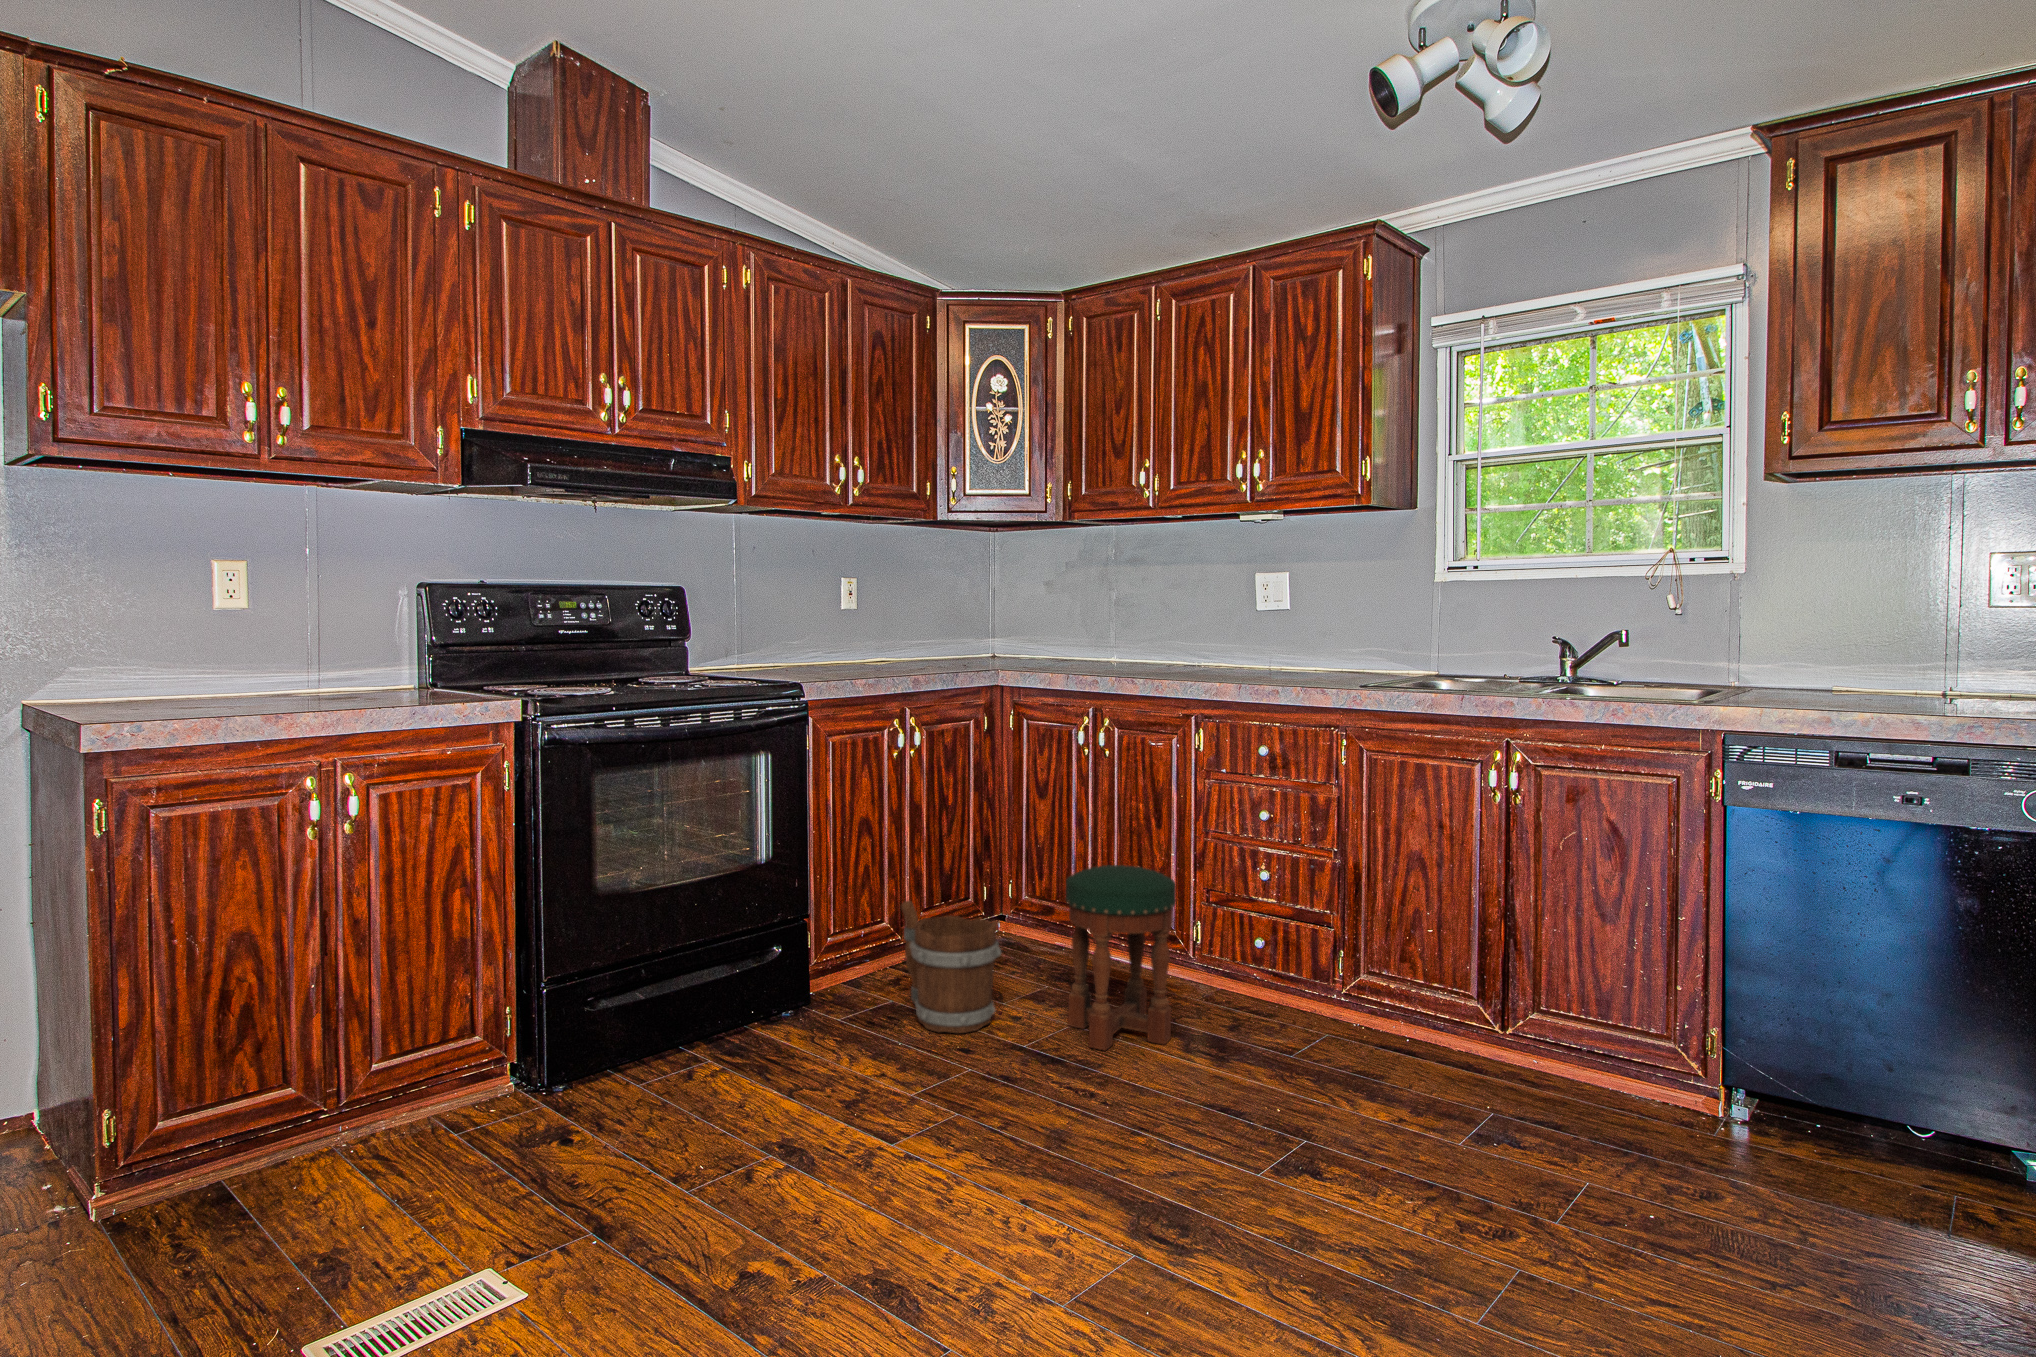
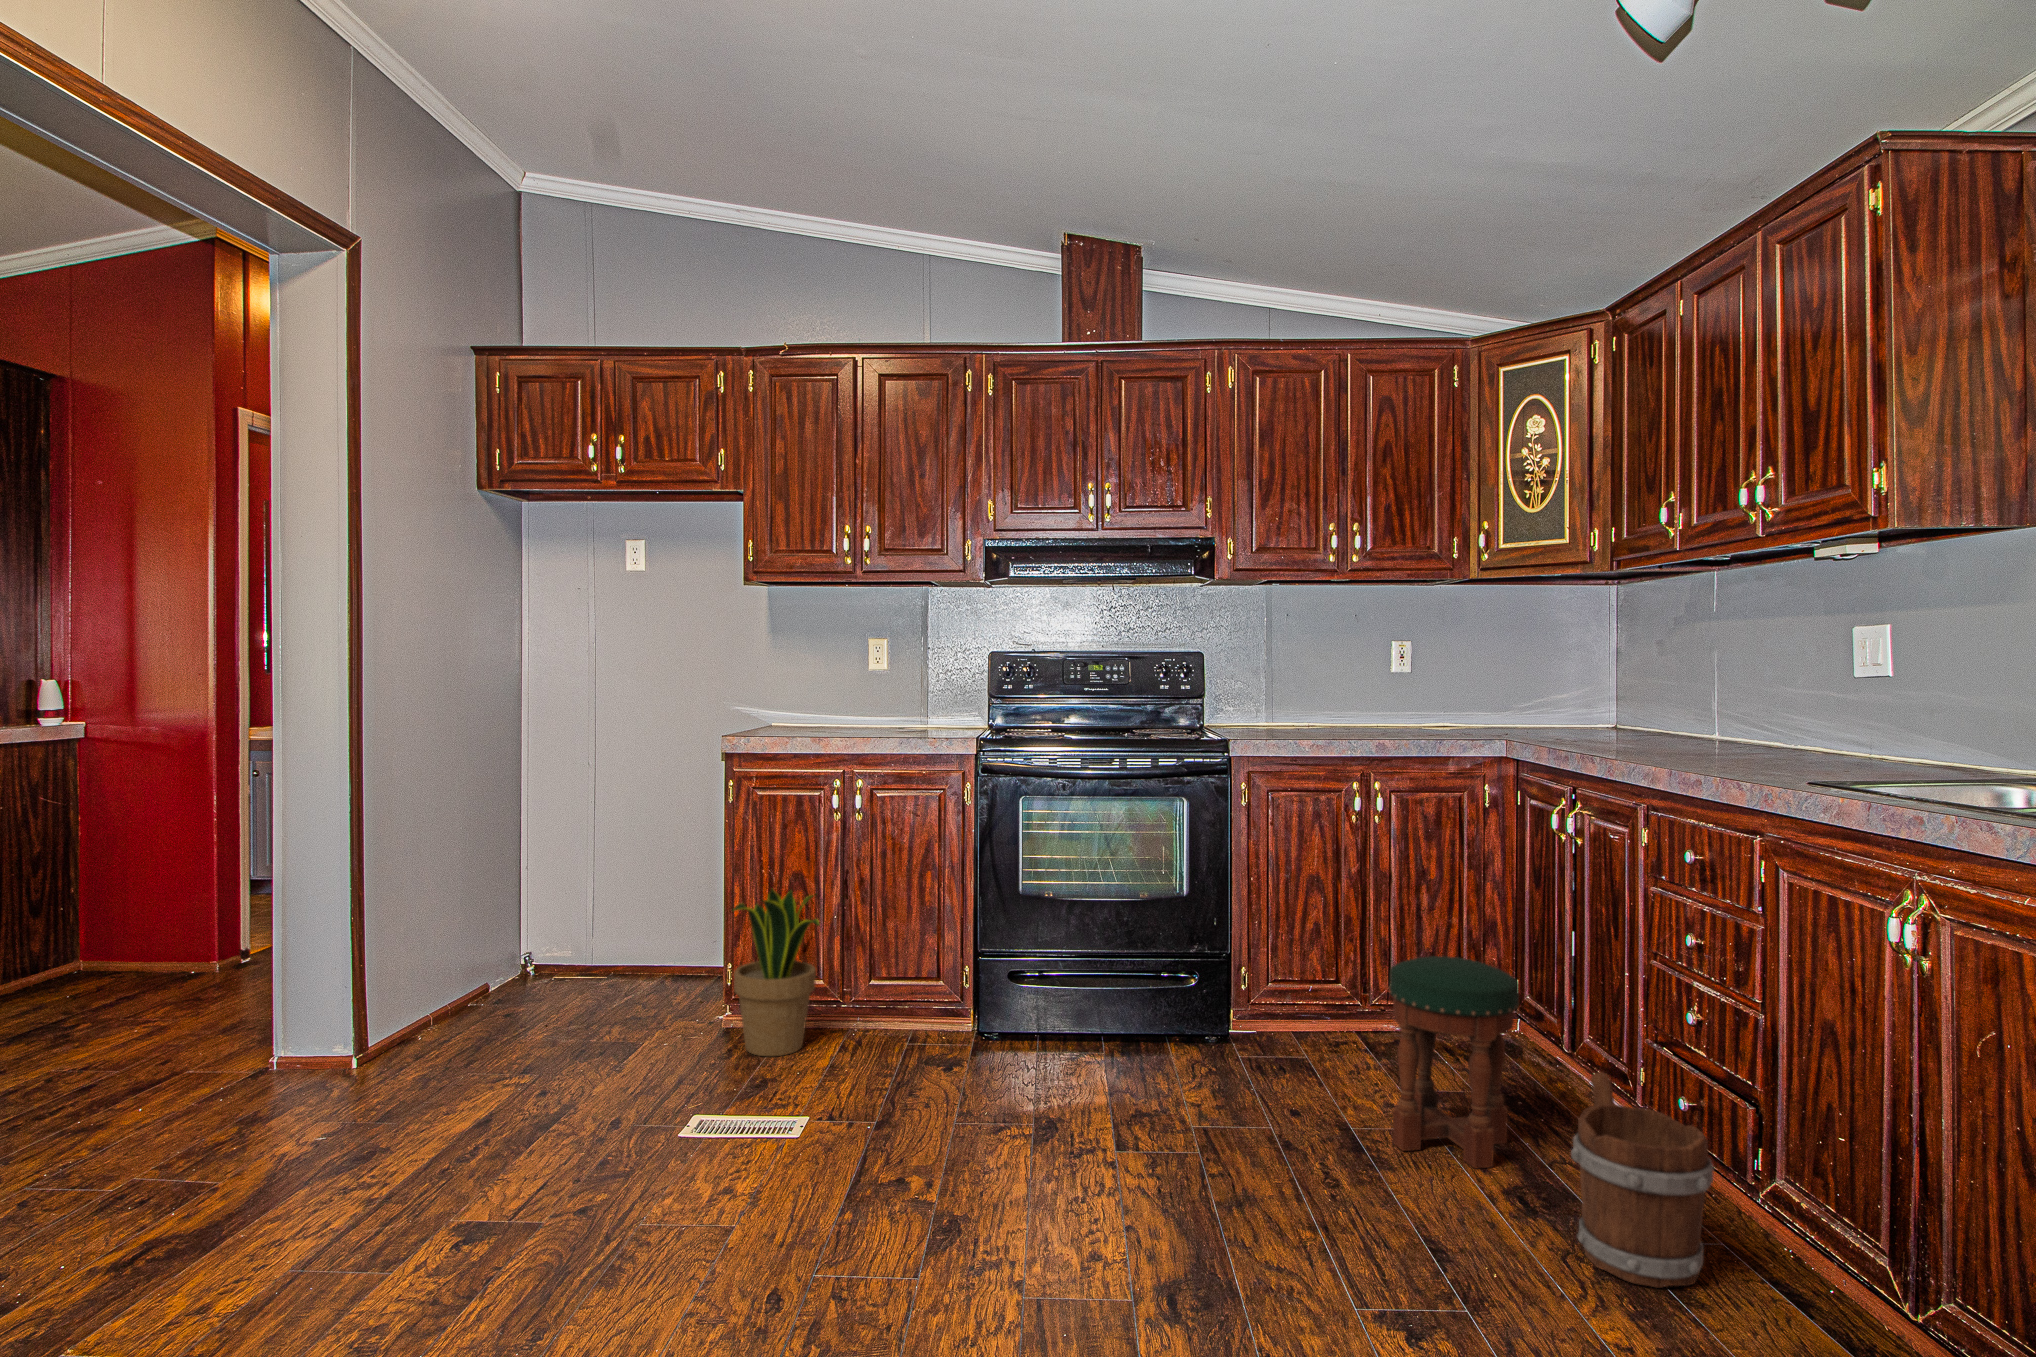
bucket: present [901,901,1001,1034] -> present [1571,1072,1714,1288]
potted plant: none [180,952,357,1236] -> present [733,890,820,1056]

